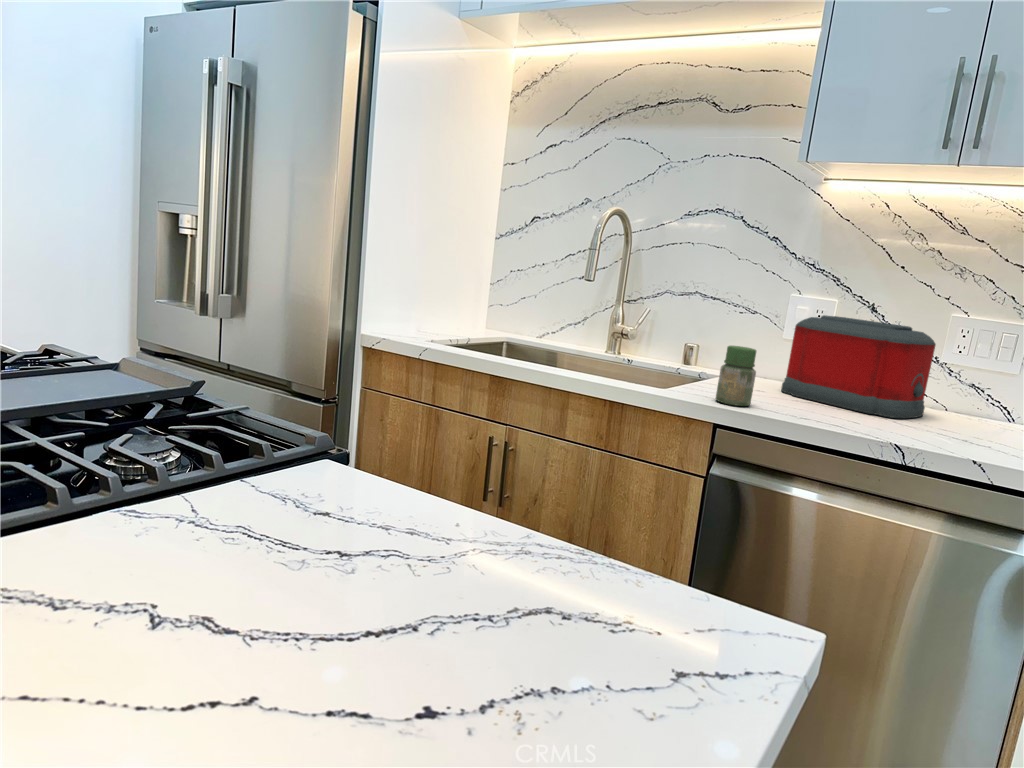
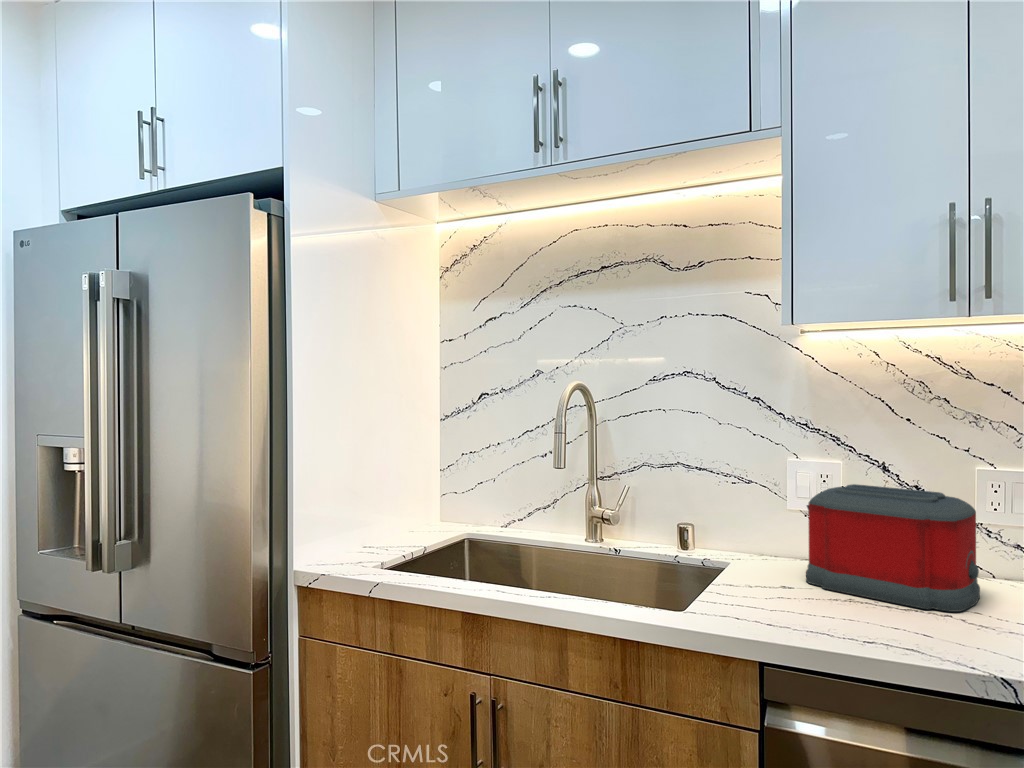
jar: present [716,346,756,406] -> none [749,554,794,633]

